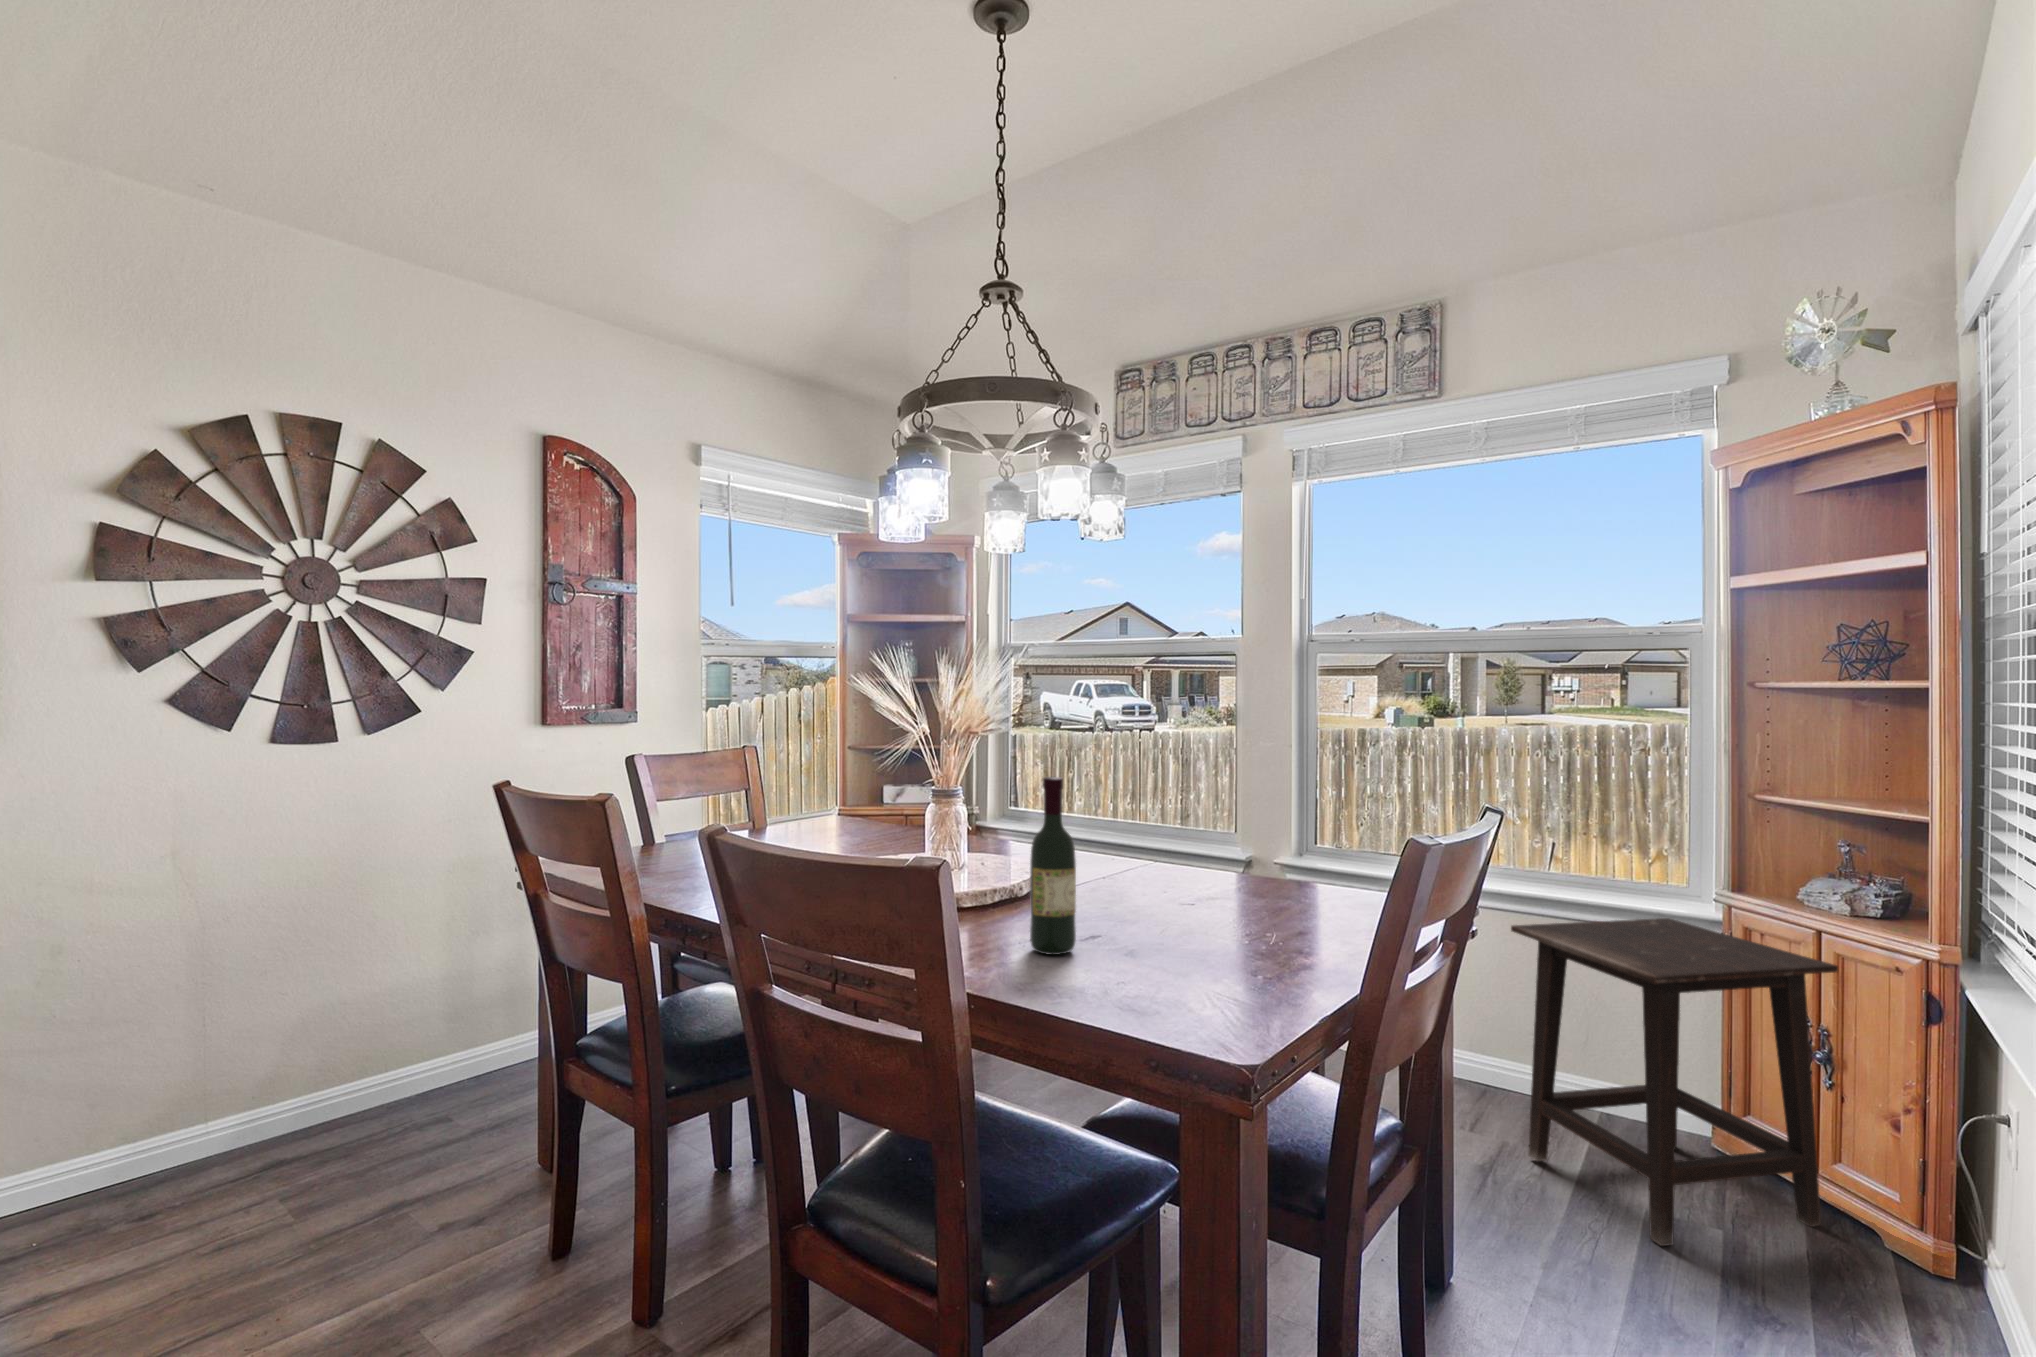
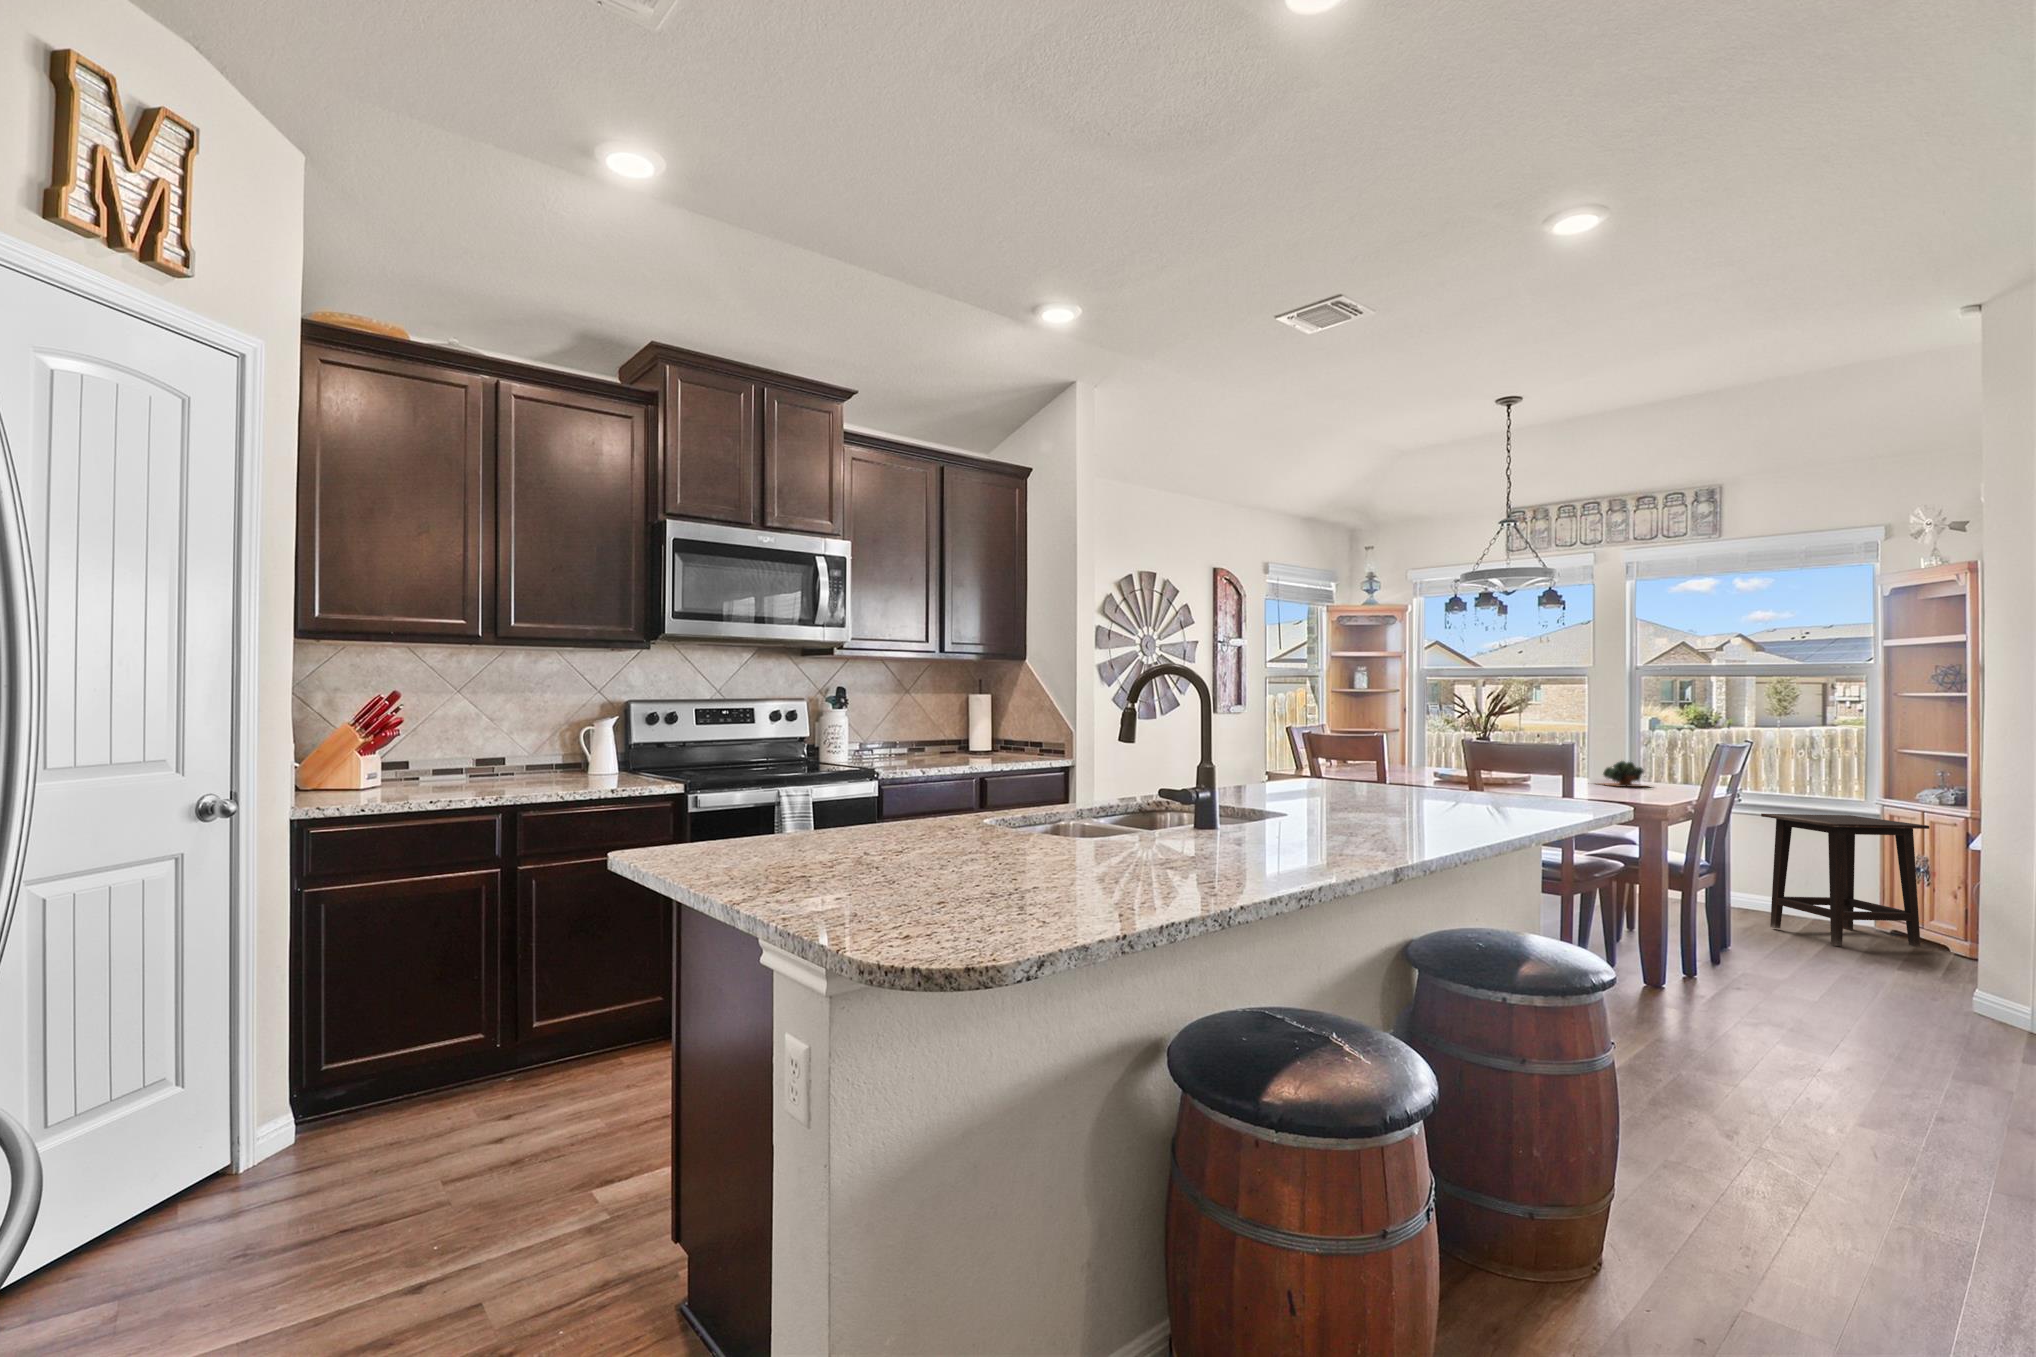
wine bottle: present [1030,777,1076,955] -> none [1566,722,1586,786]
succulent plant: none [1121,860,1270,939] -> present [1599,761,1645,787]

